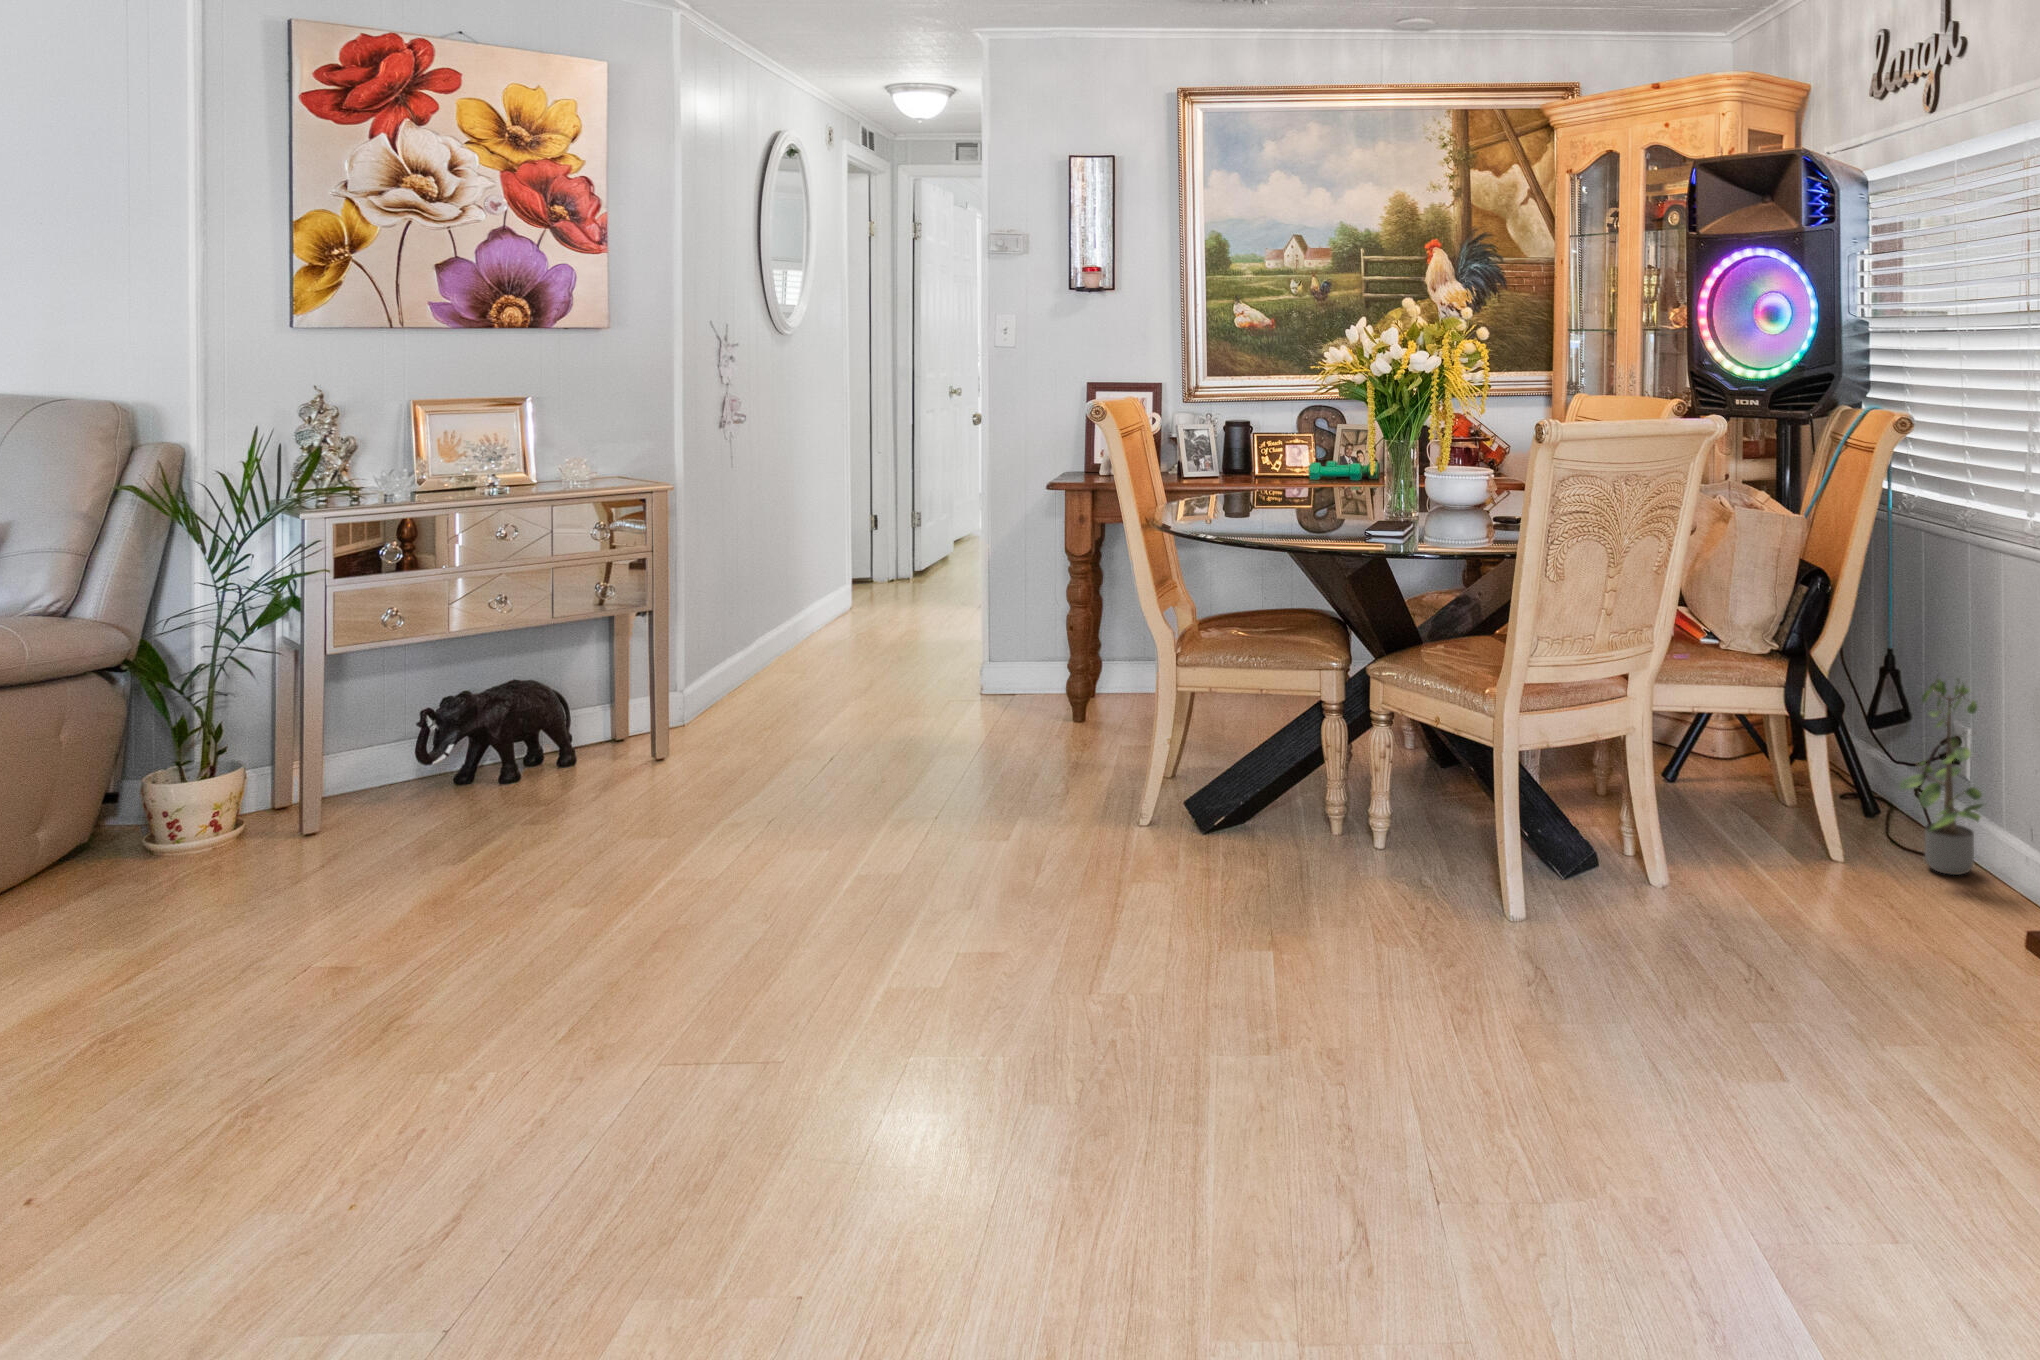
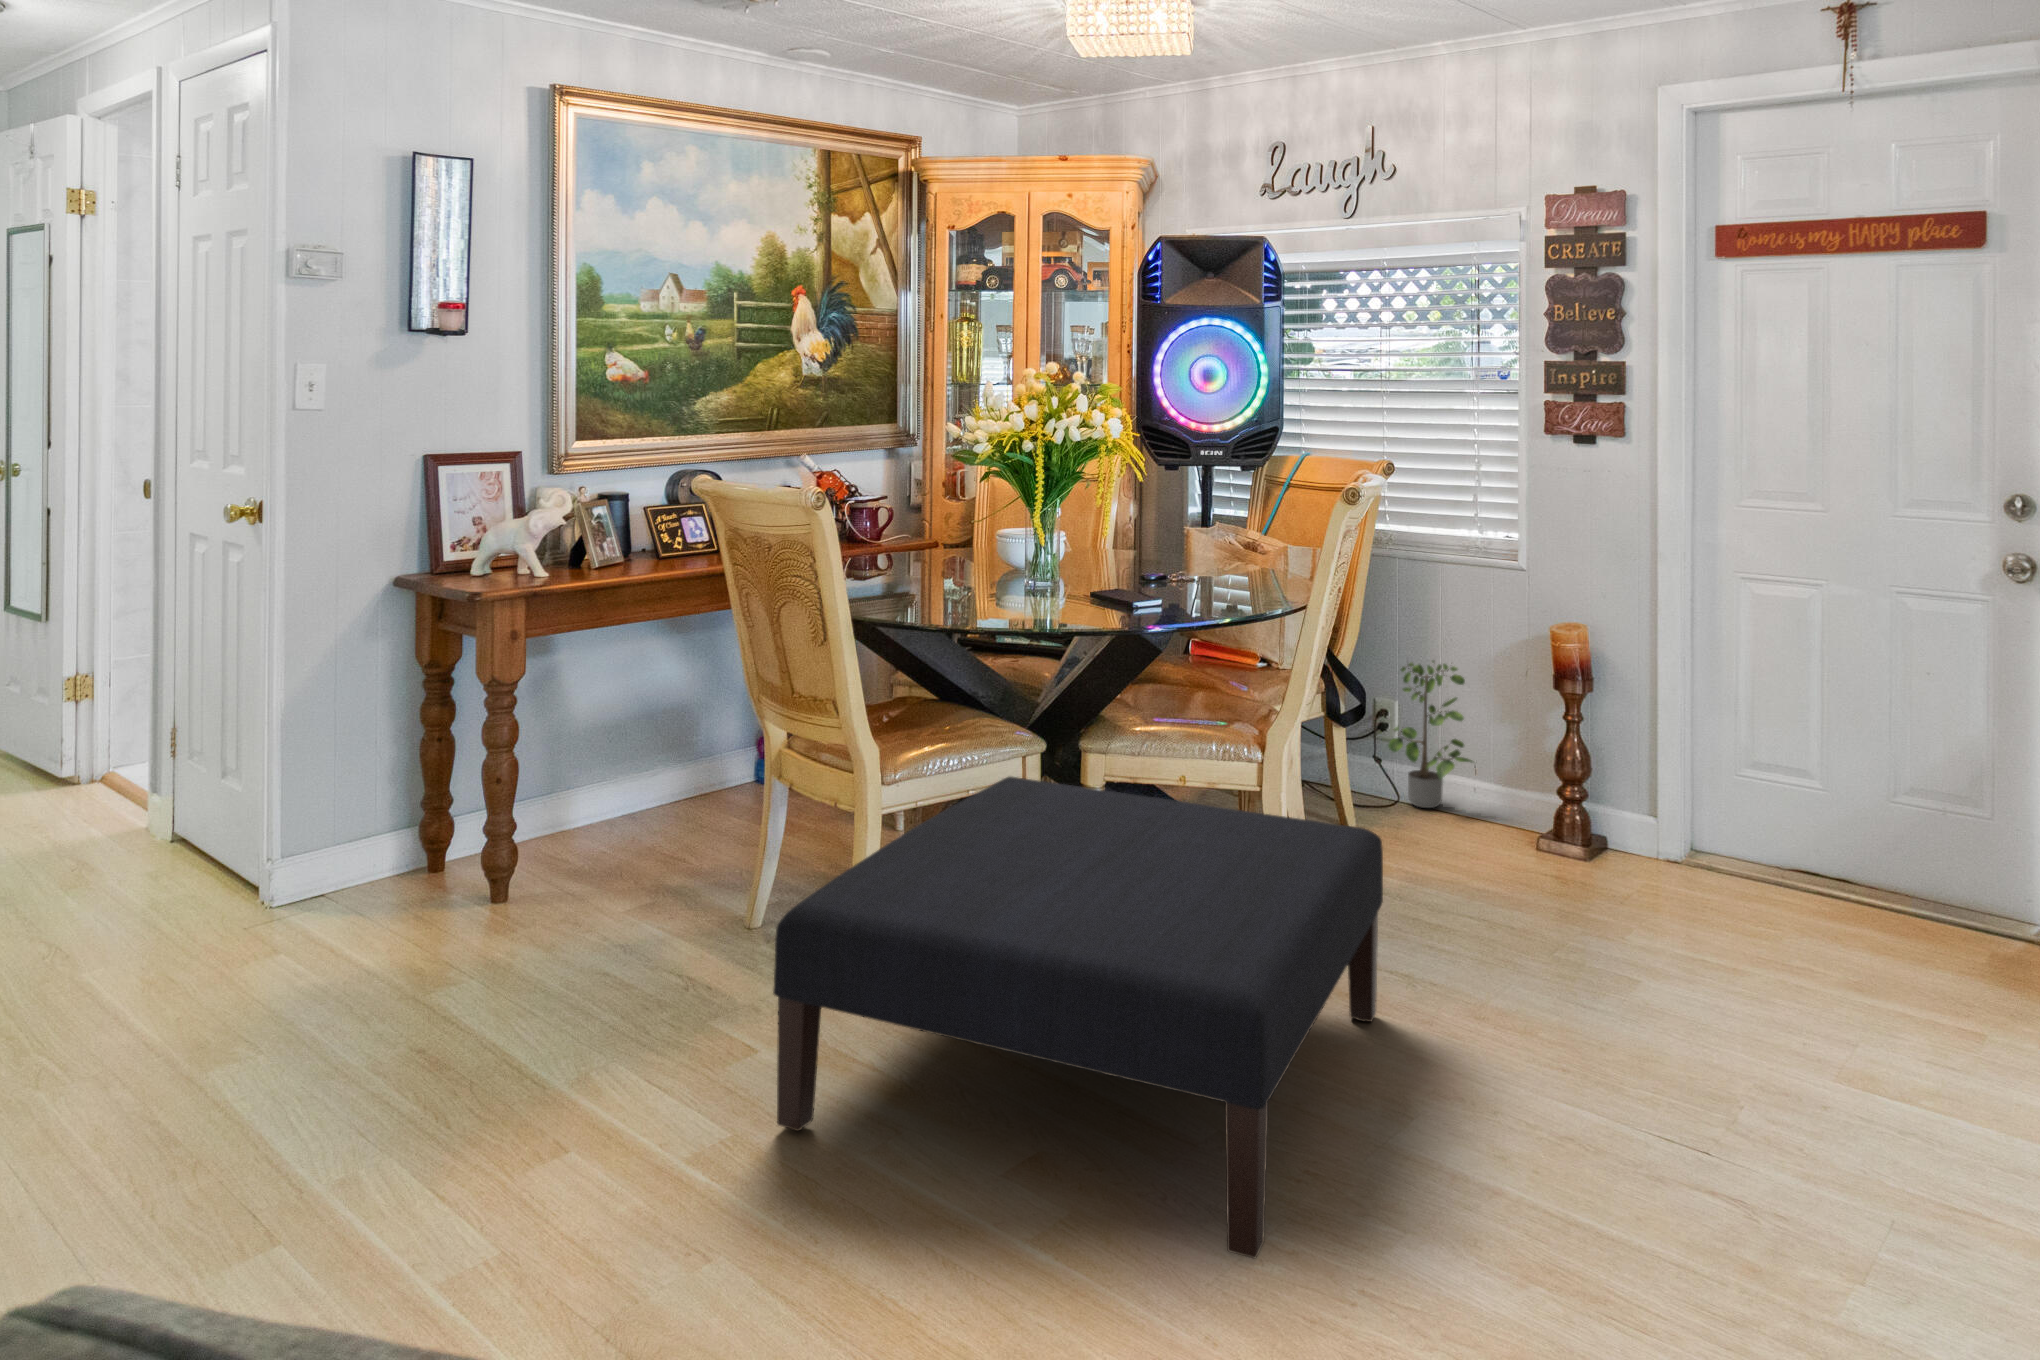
ottoman: none [902,674,1387,1017] -> present [773,777,1383,1259]

